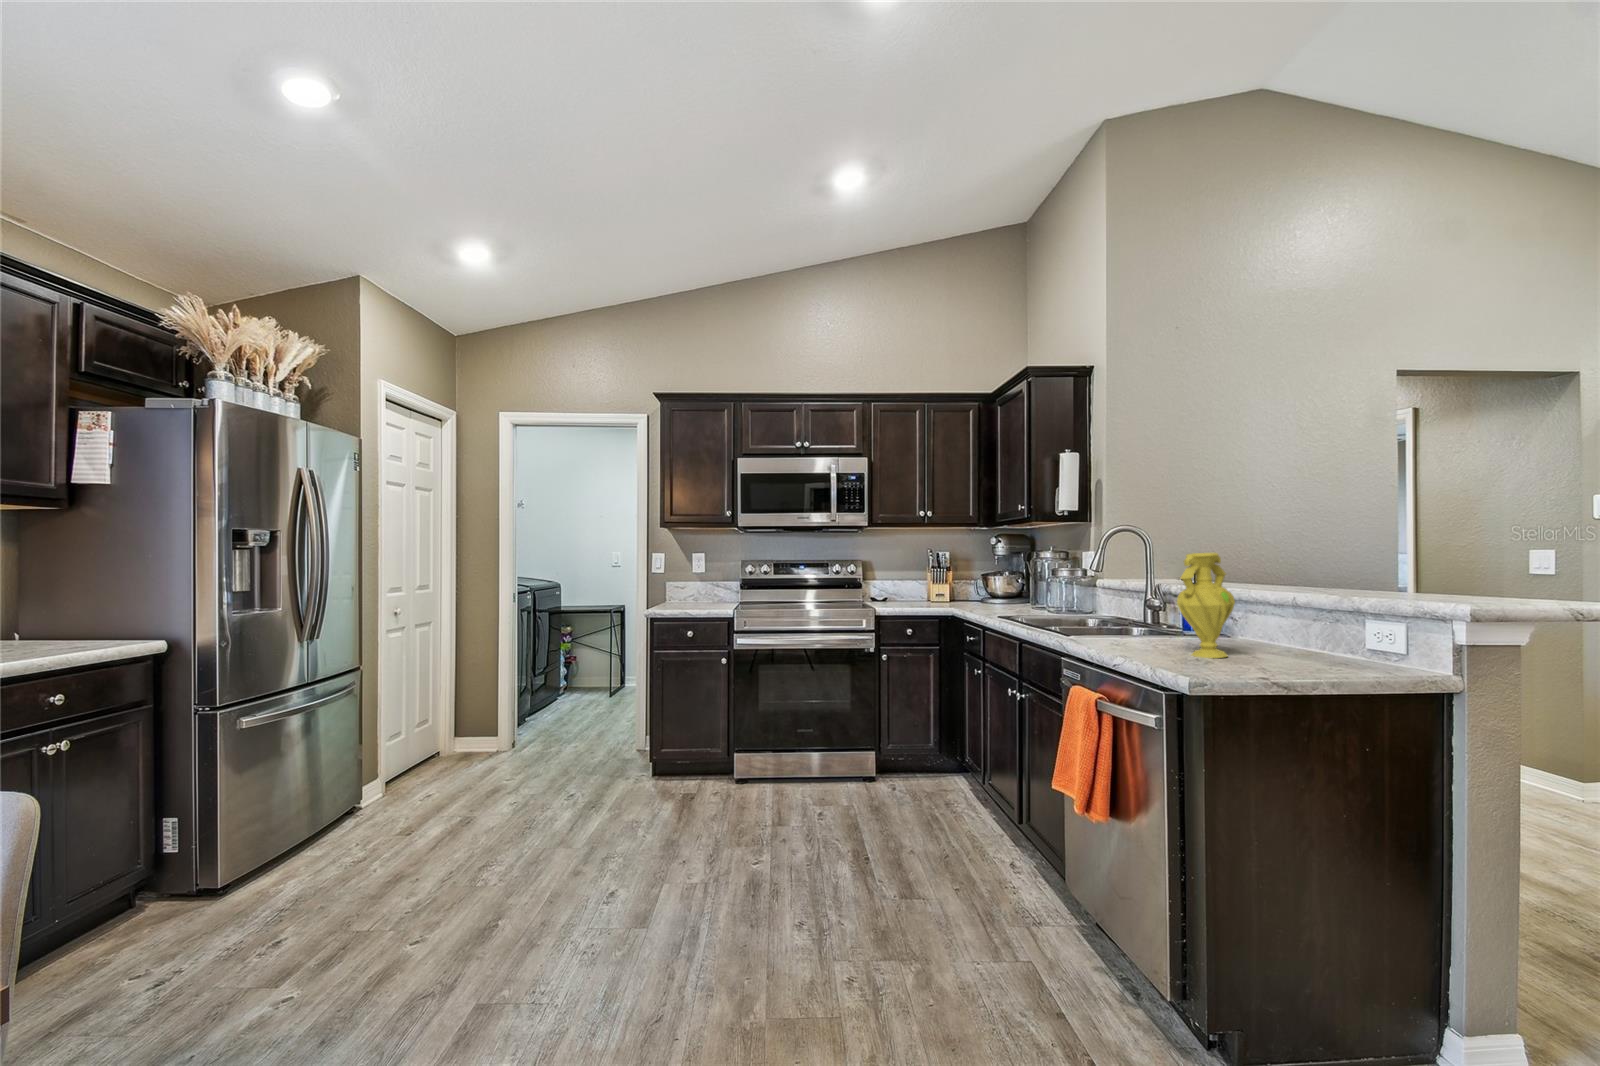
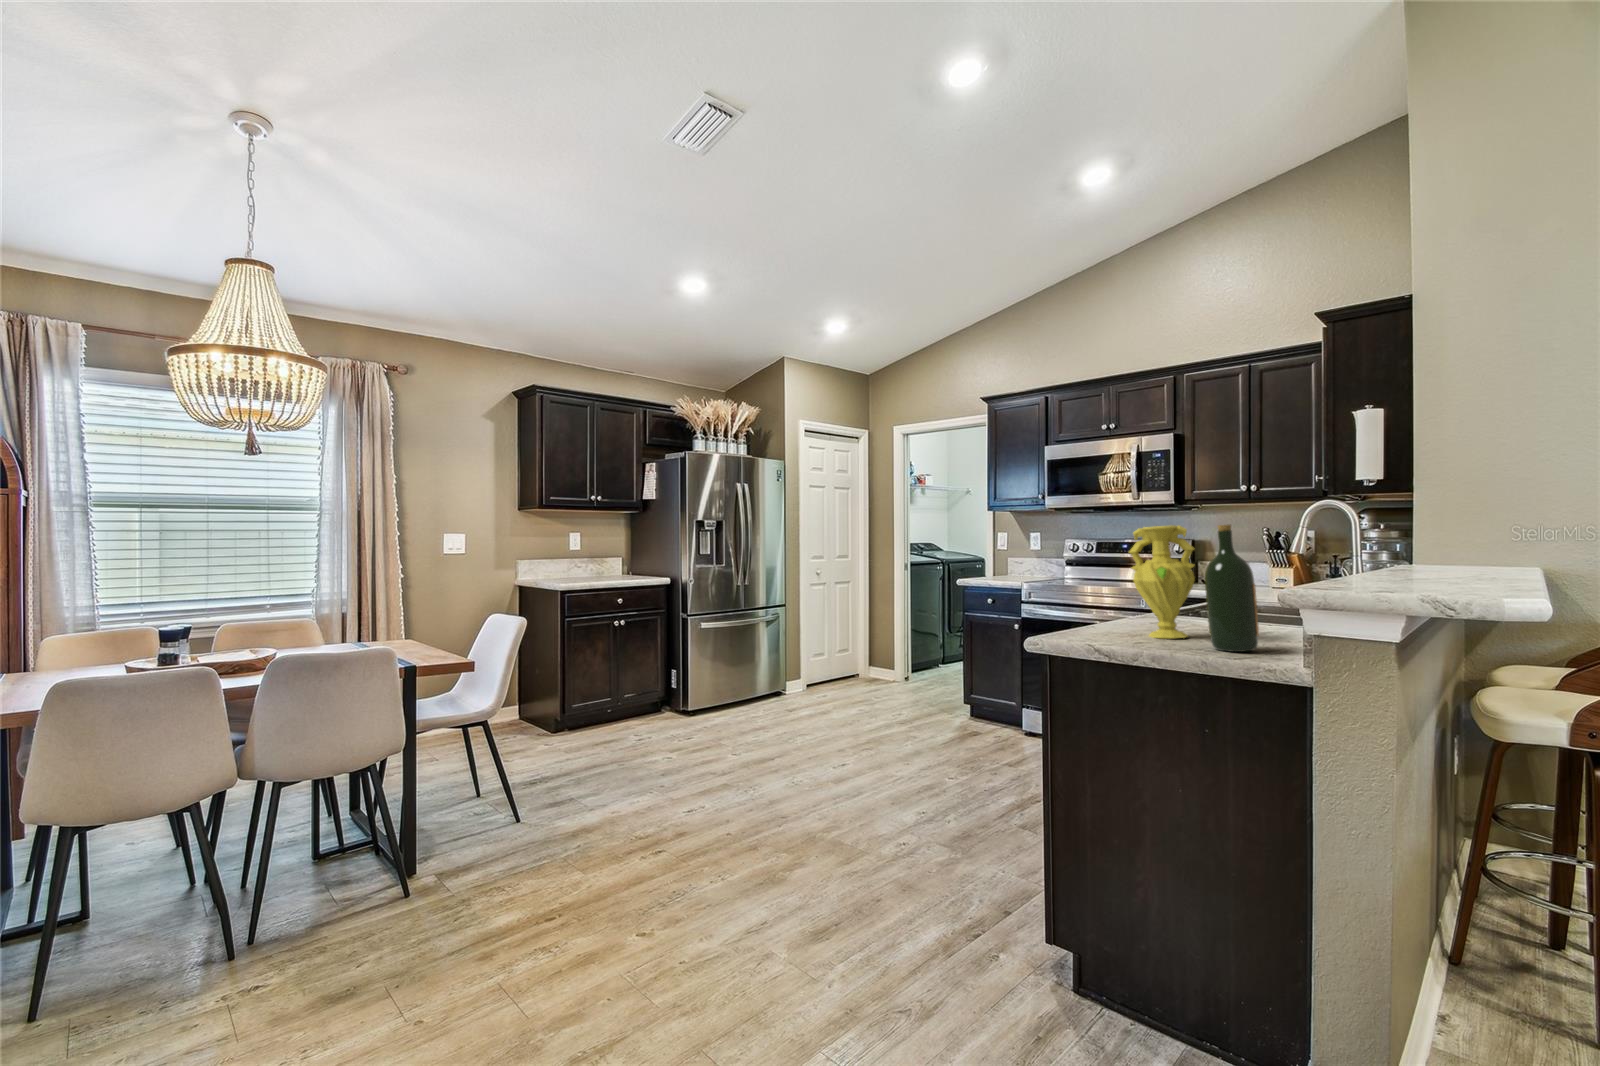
wine bottle: none [1277,553,1325,664] -> present [1205,524,1259,652]

